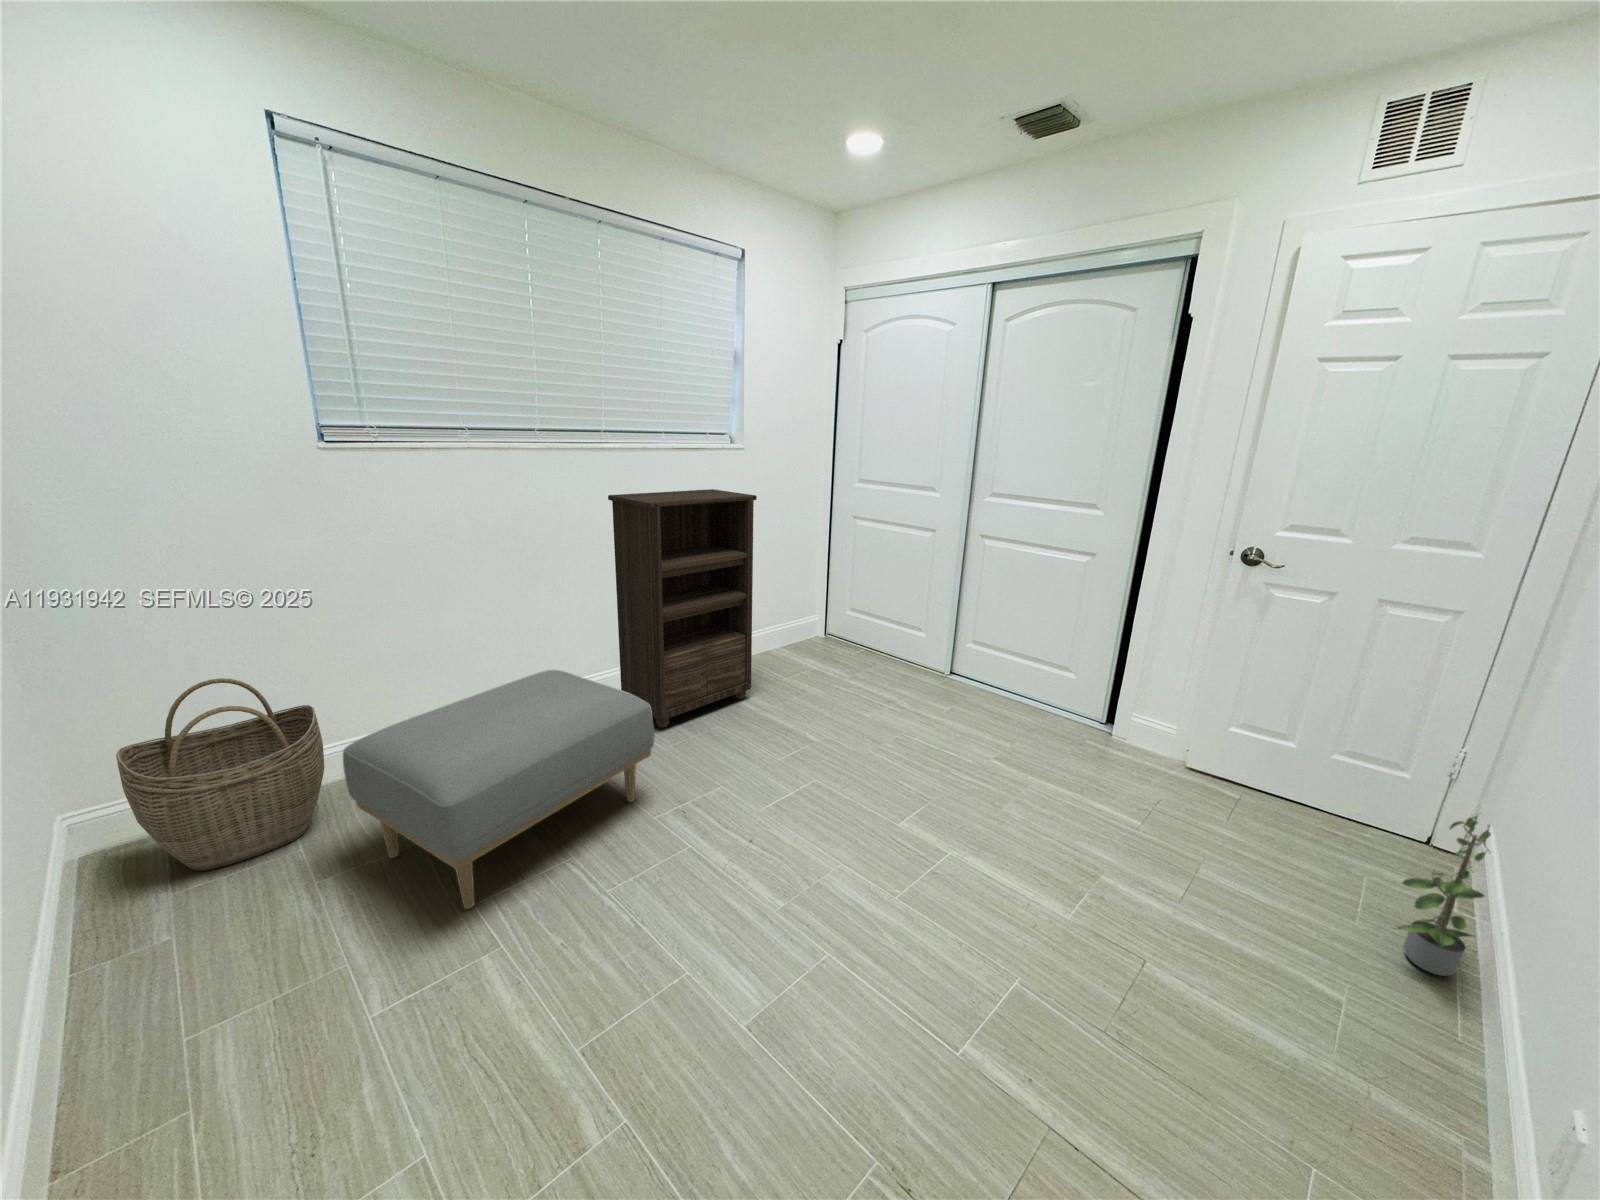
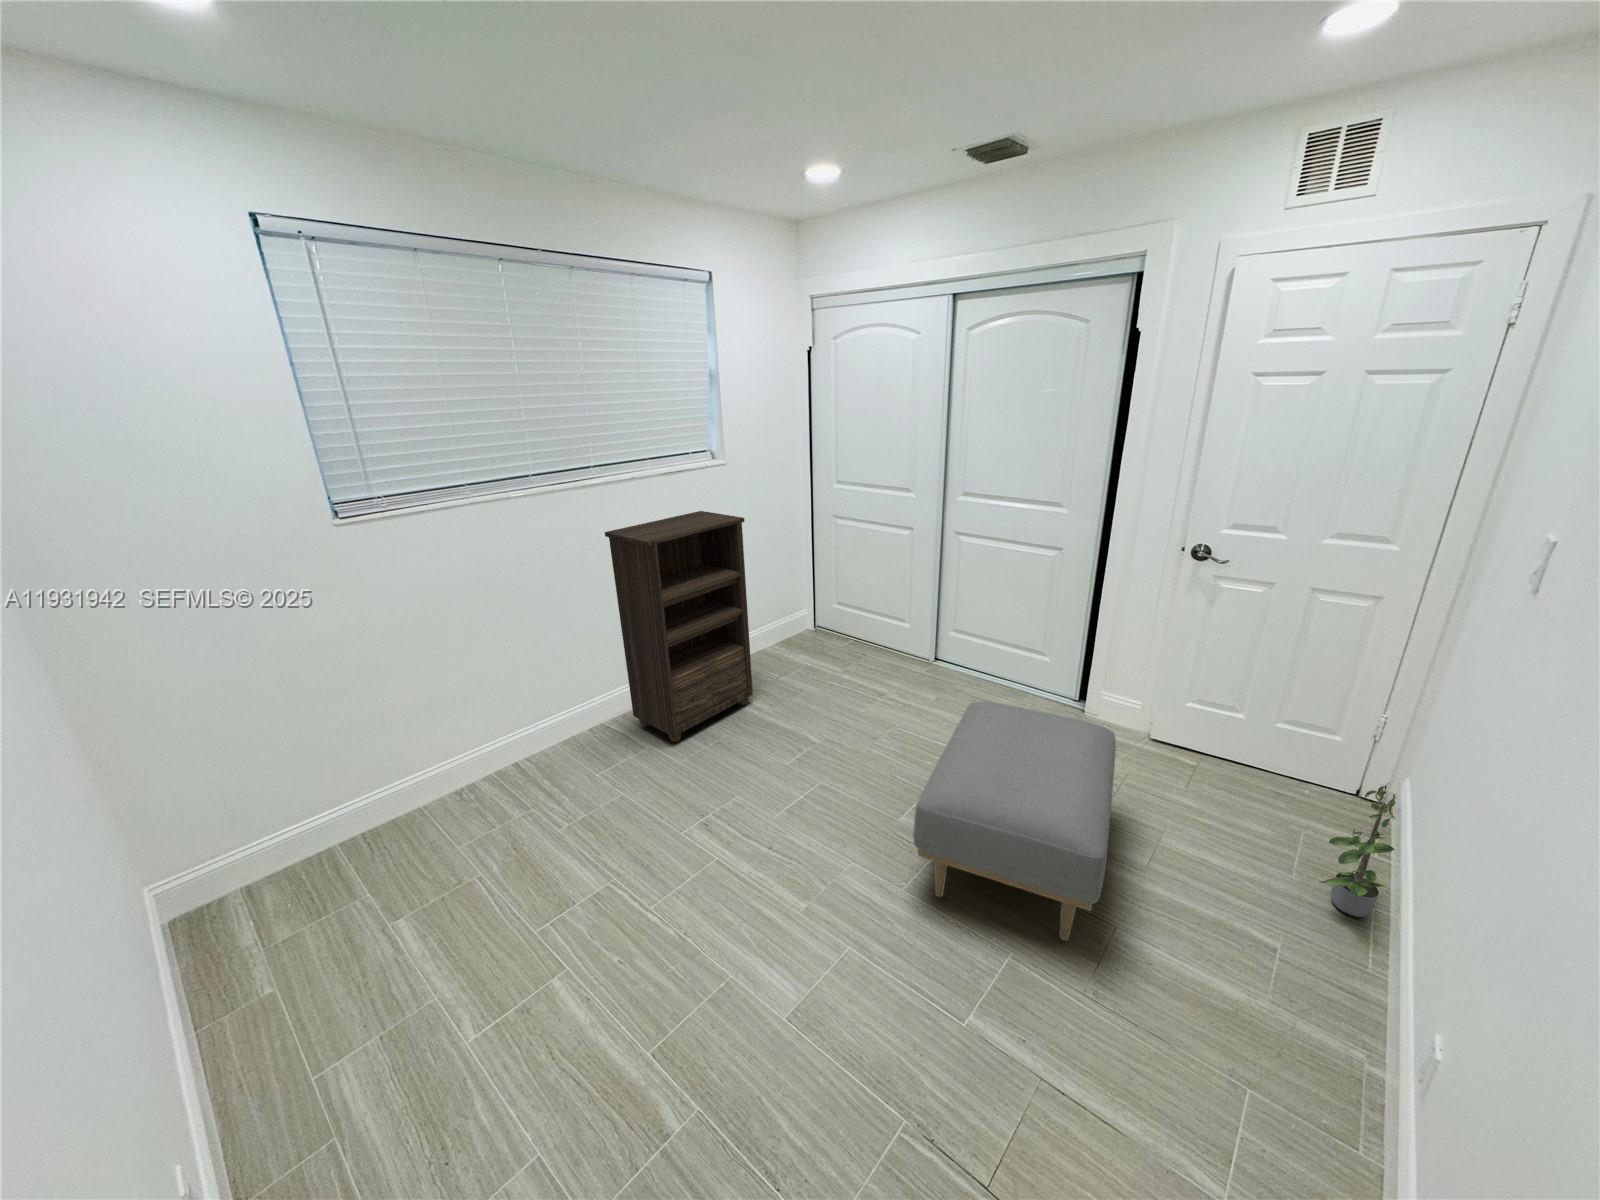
ottoman: present [343,670,655,909] -> present [913,702,1116,941]
woven basket: present [116,678,325,871] -> none [195,749,378,924]

